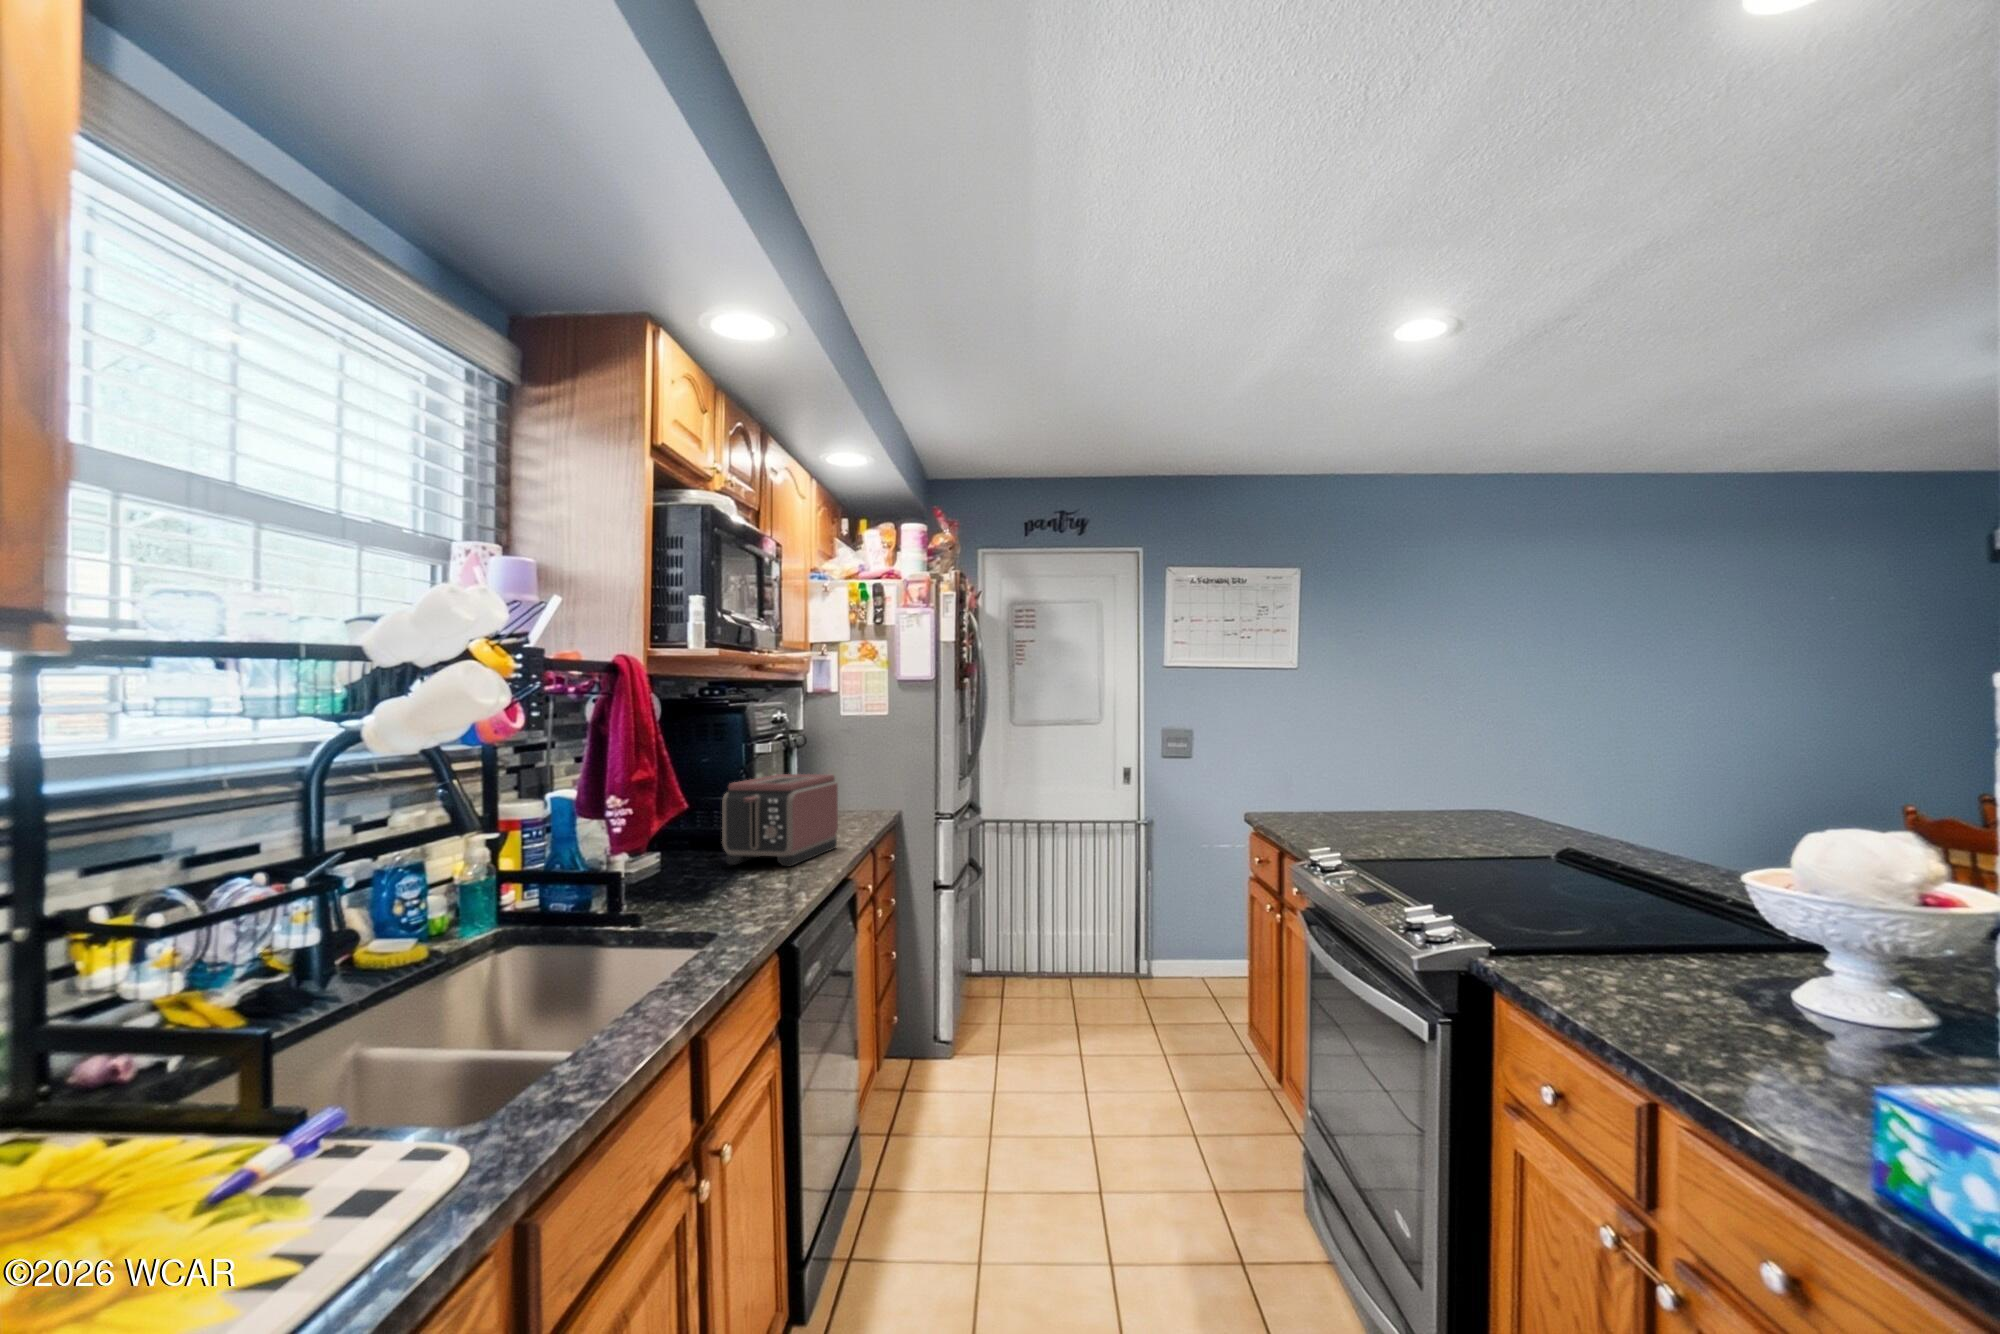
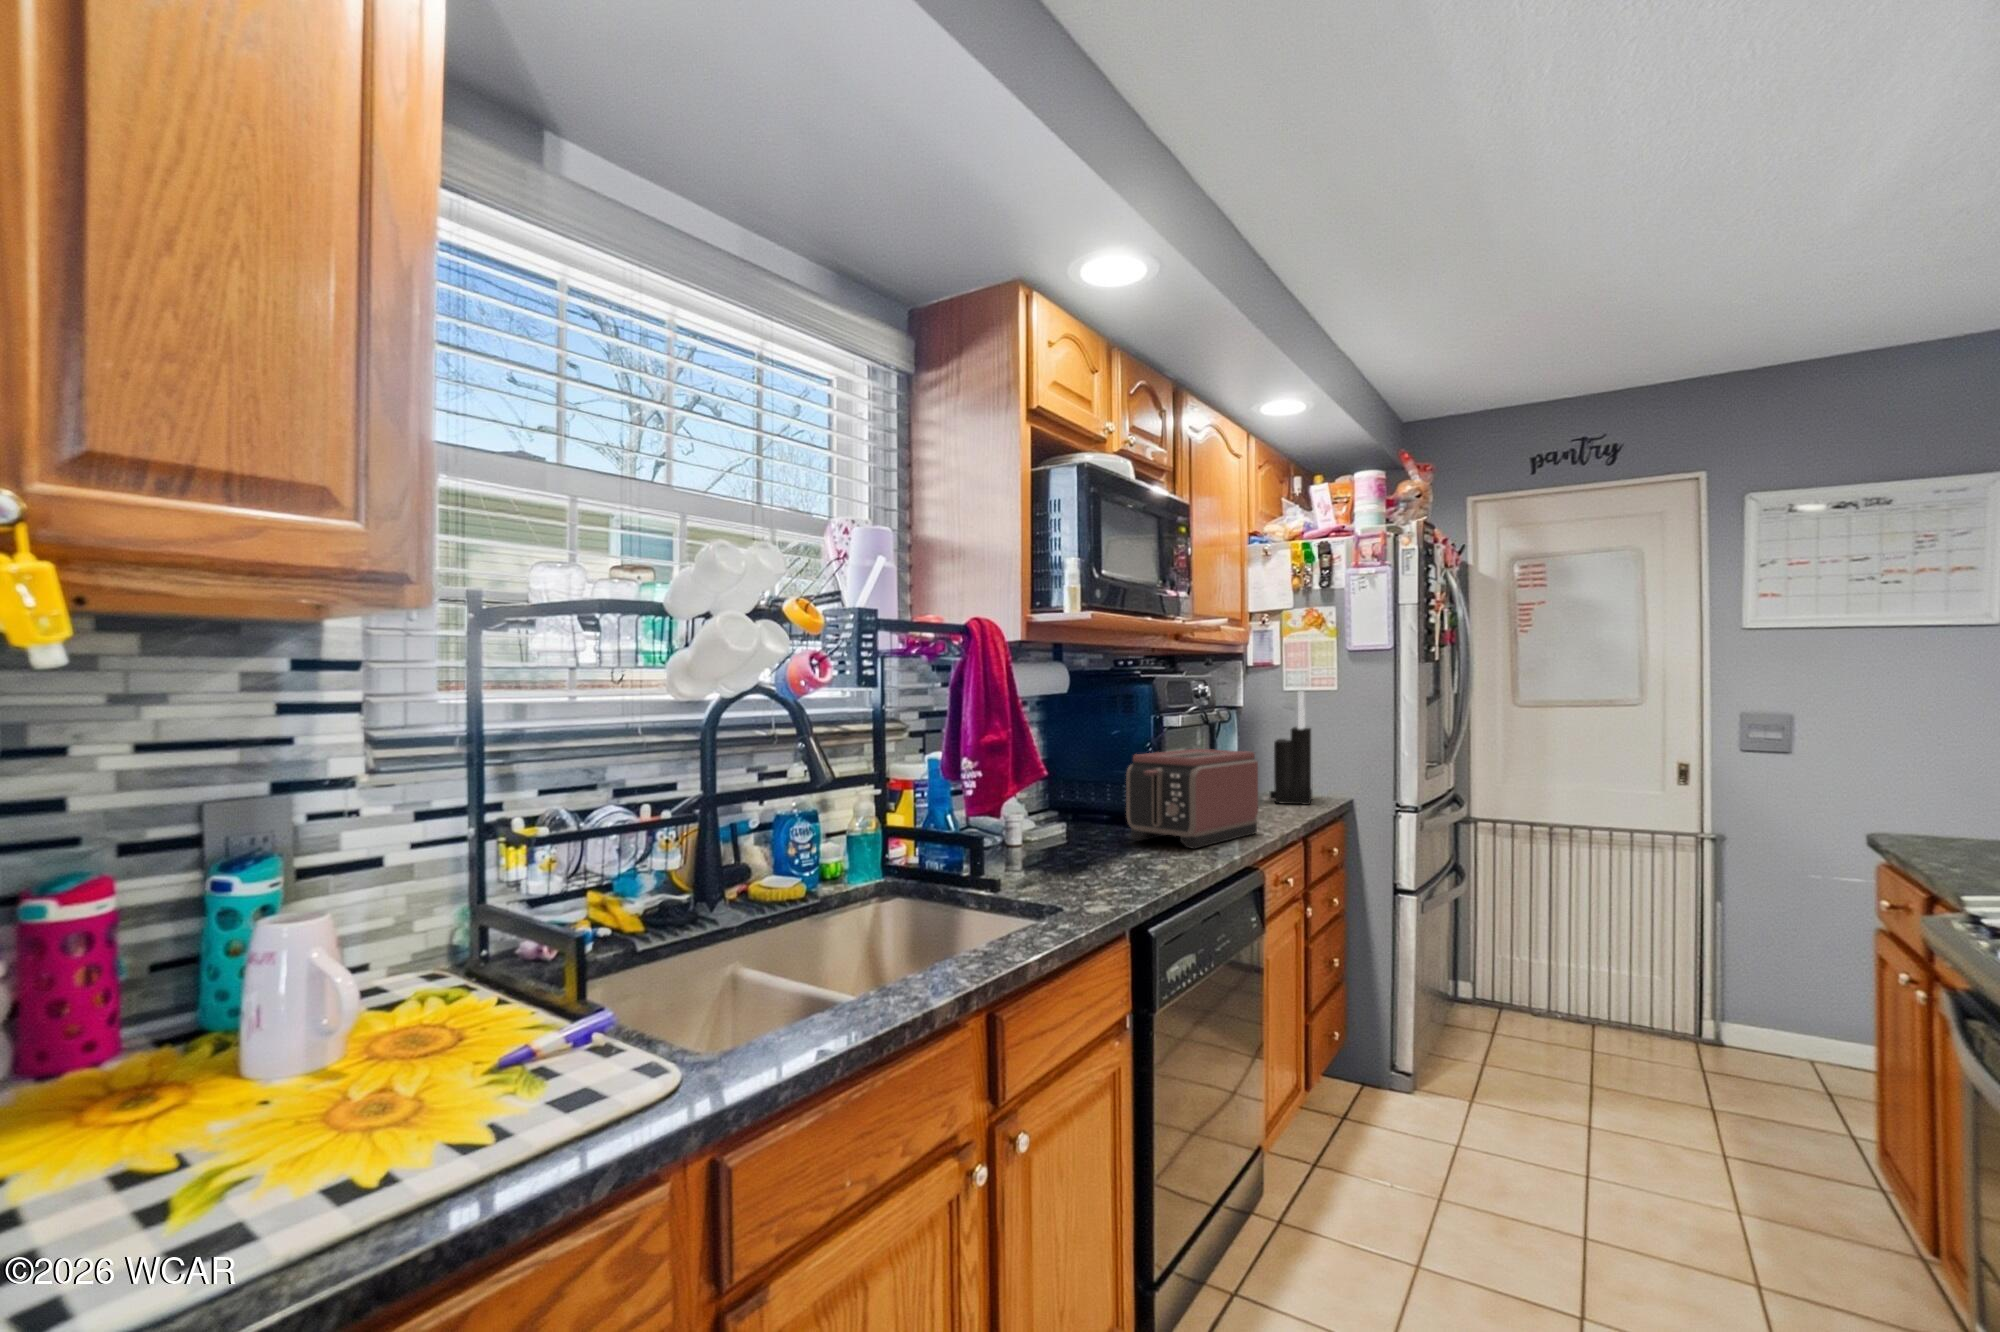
knife block: none [829,716,867,820] -> present [1270,691,1312,805]

